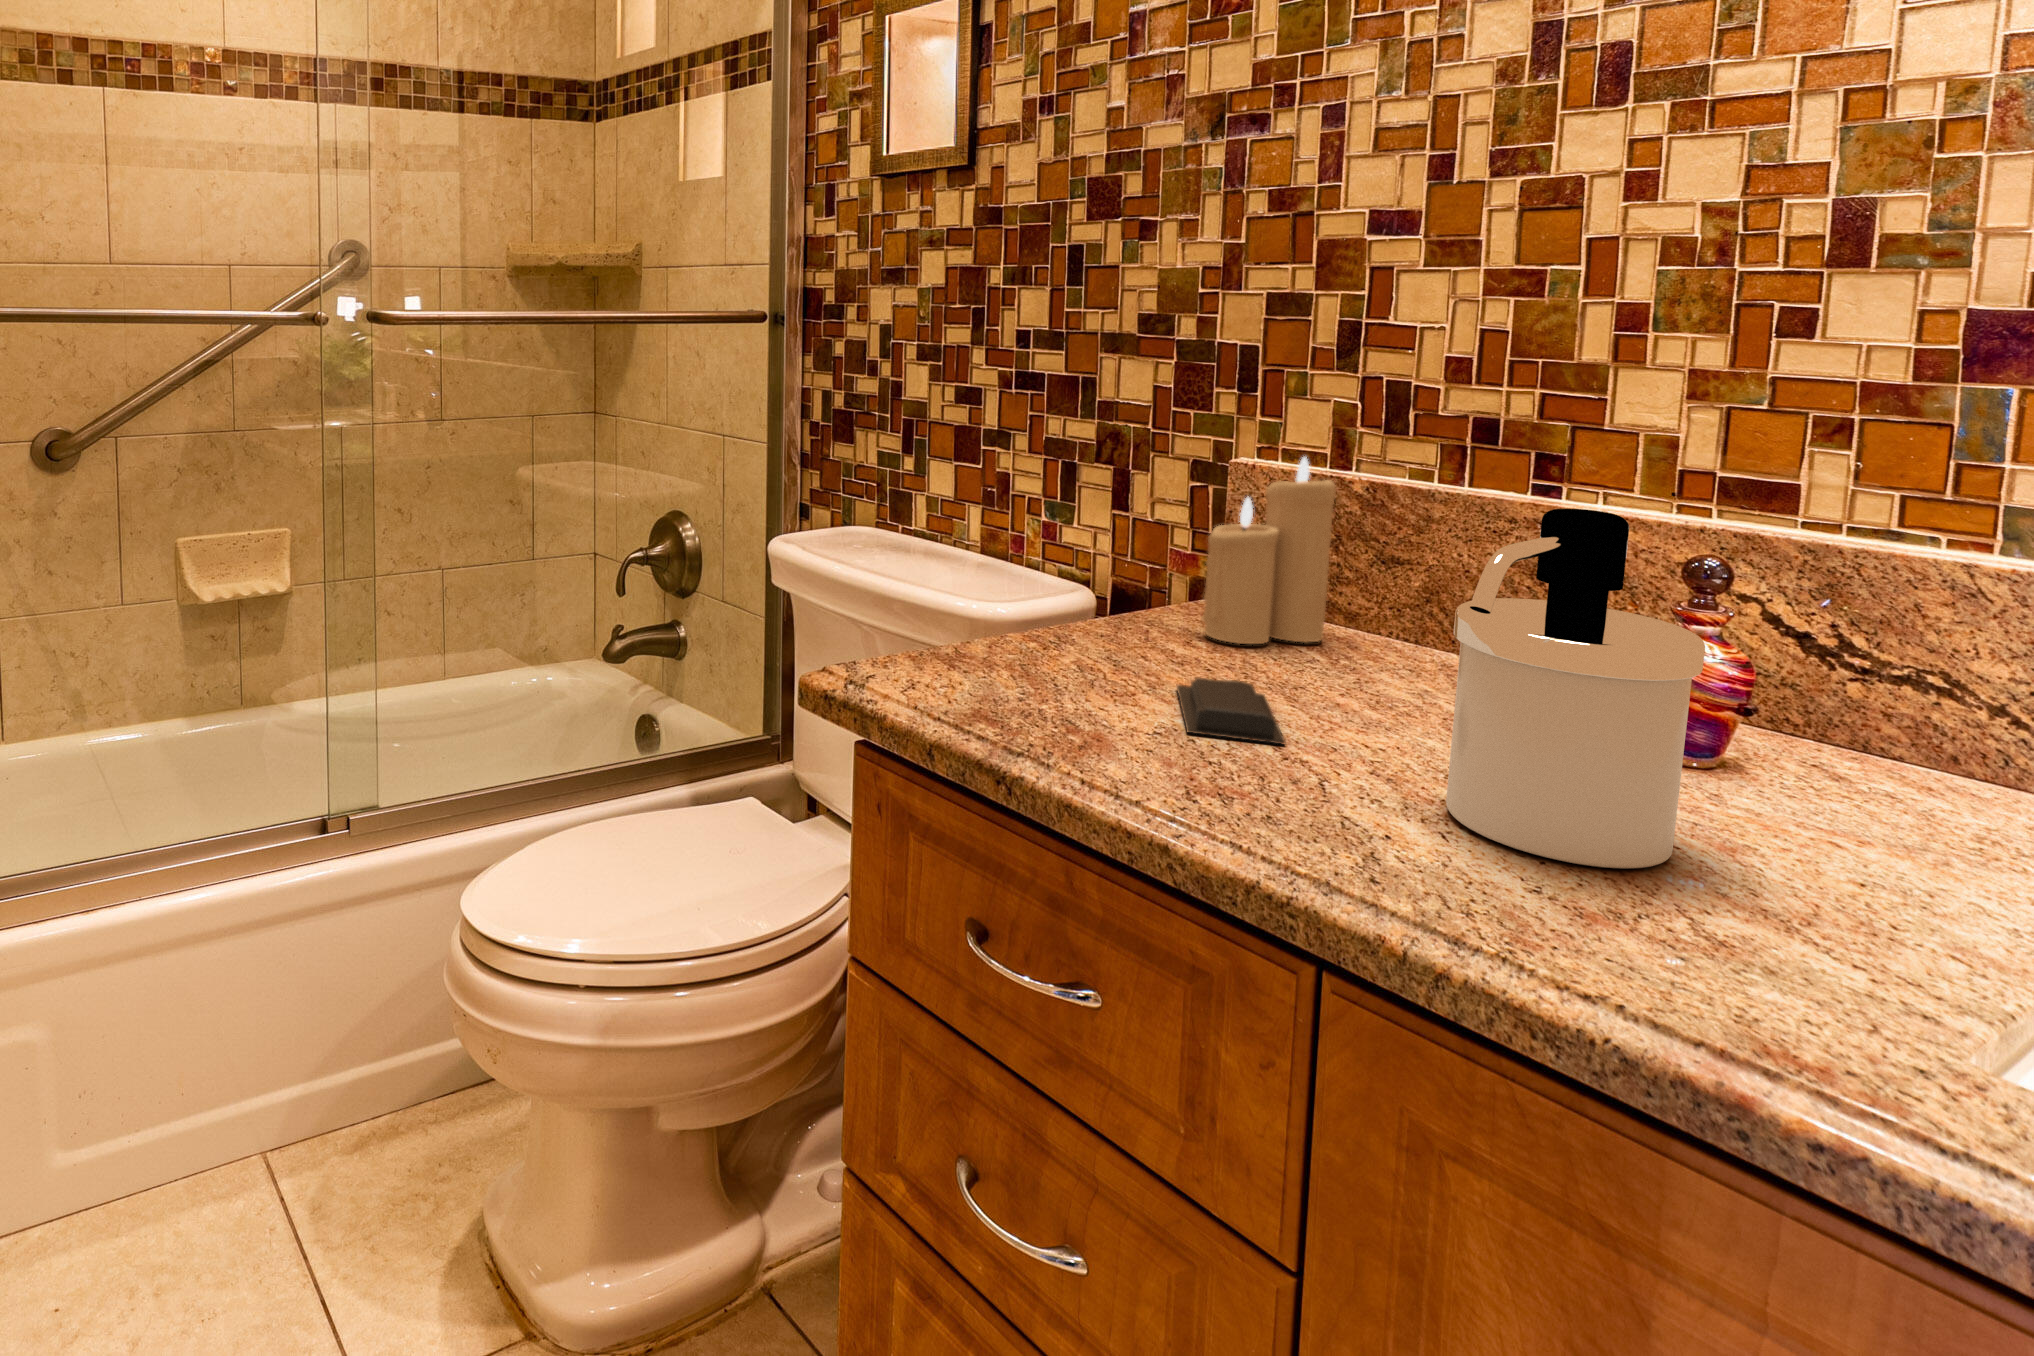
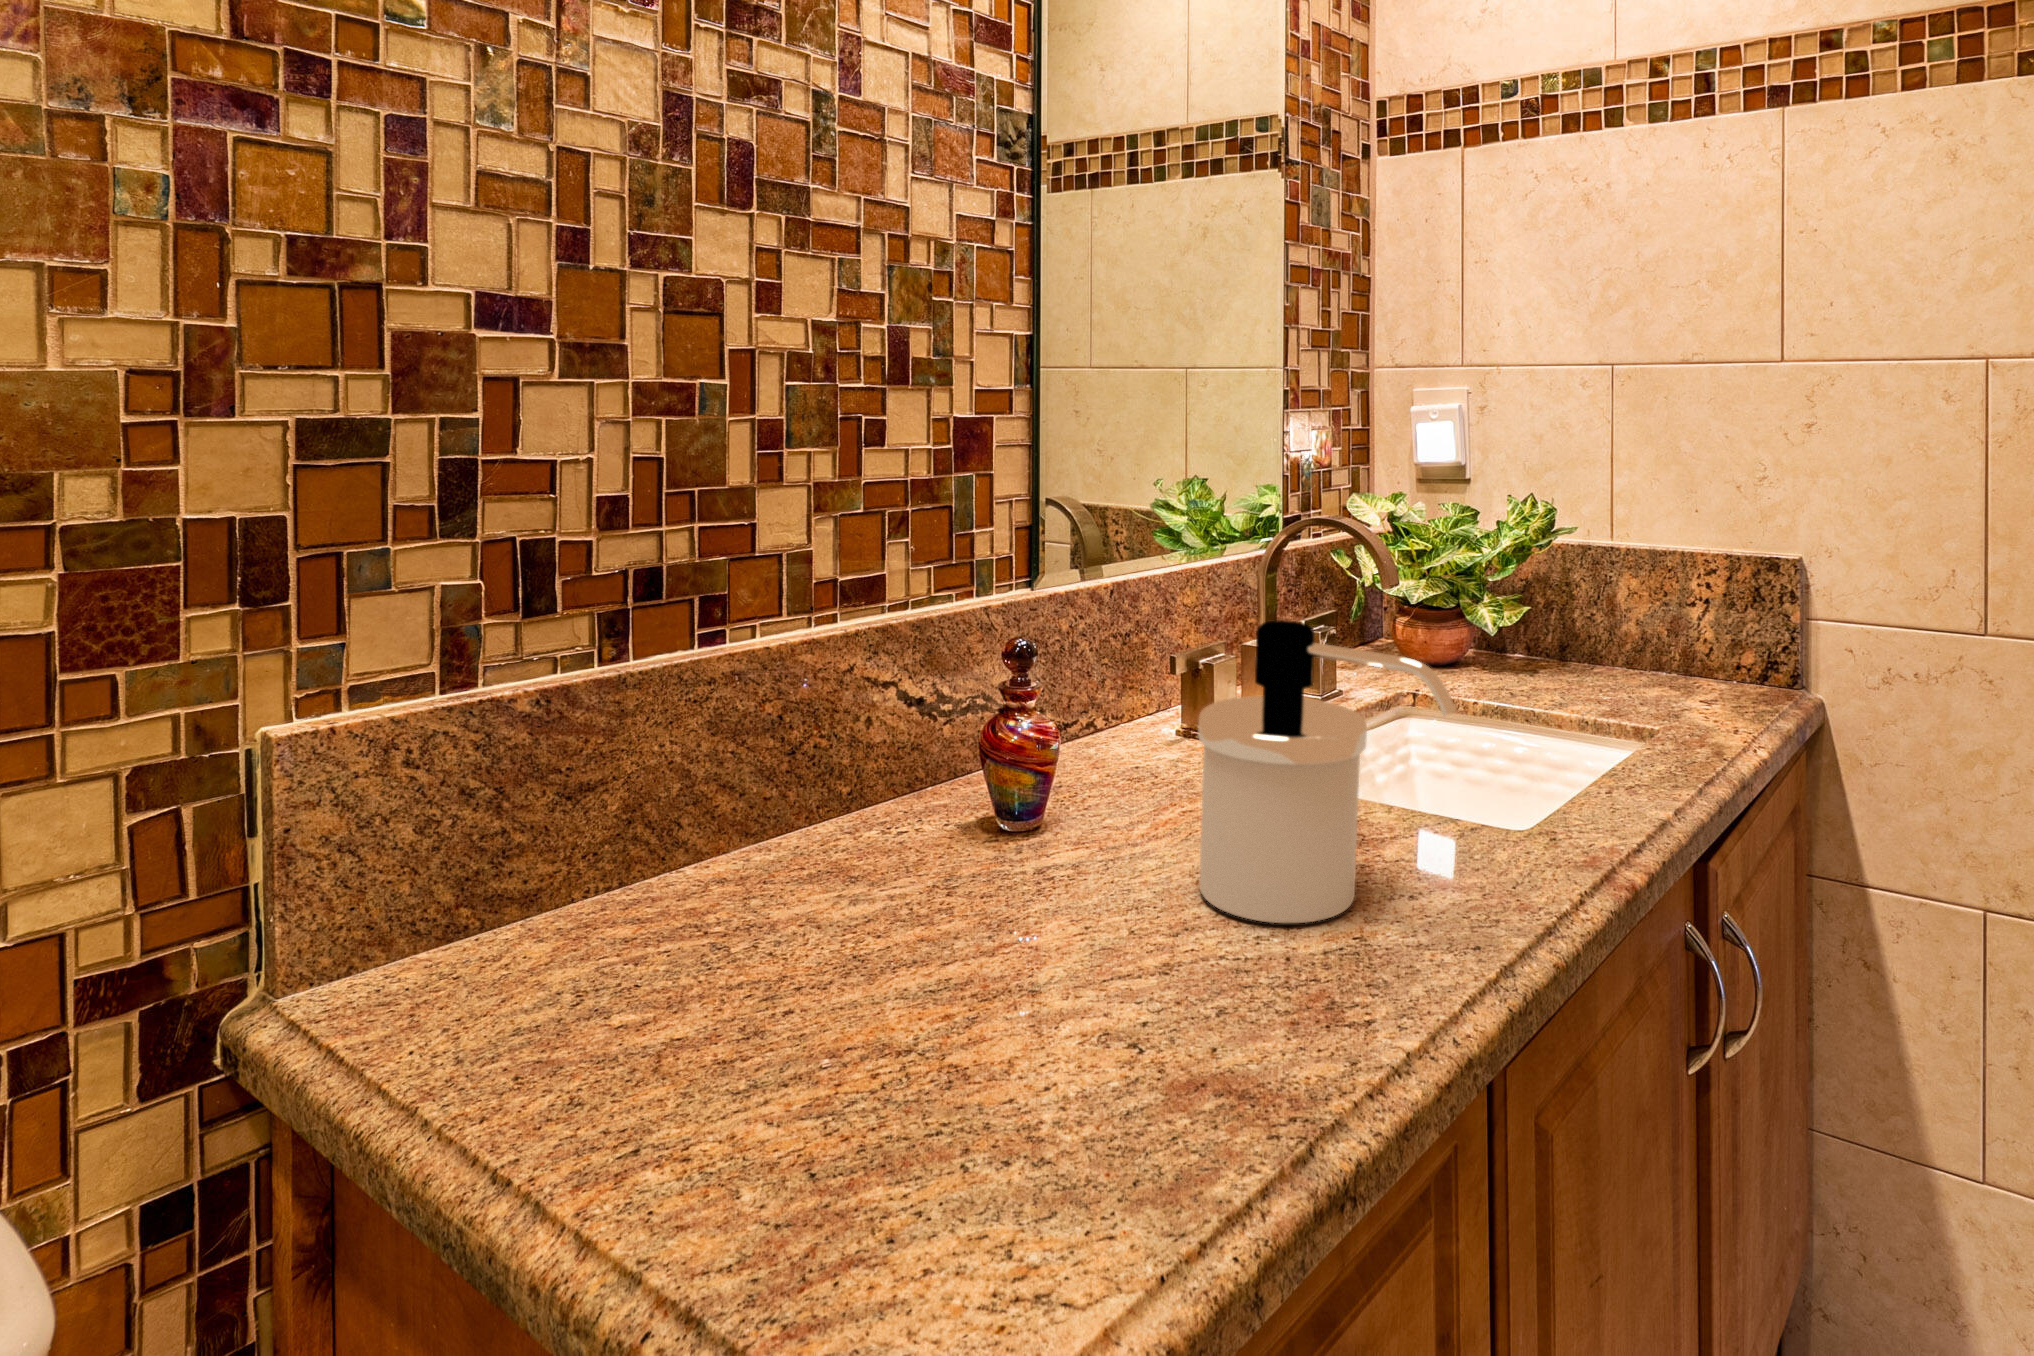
candle: present [1203,457,1336,644] -> none [541,674,672,1003]
soap bar: present [1177,678,1285,745] -> none [938,960,1146,1034]

